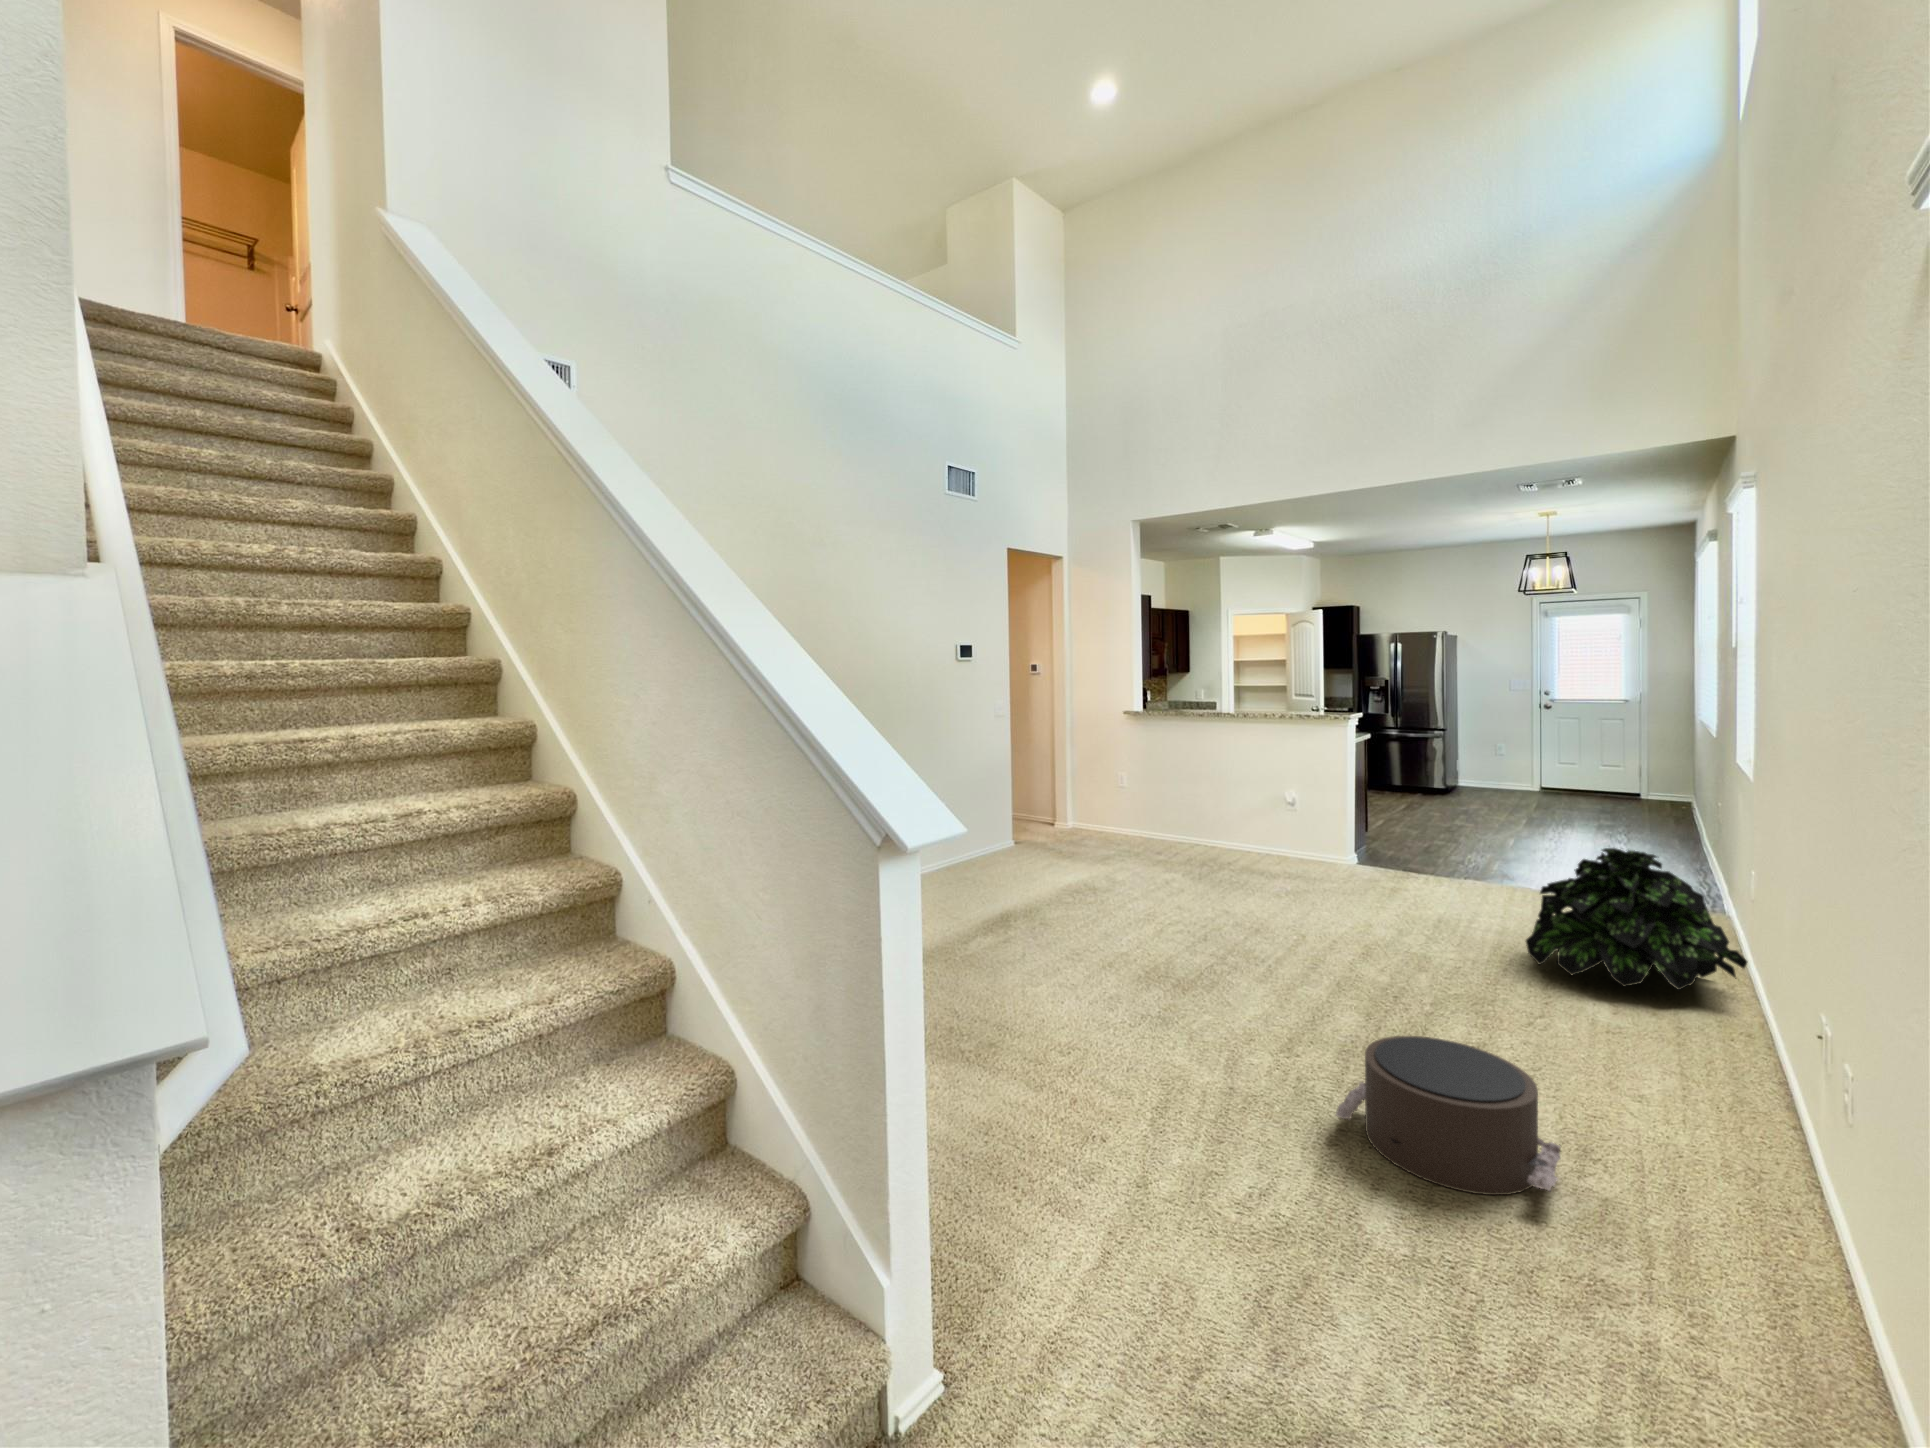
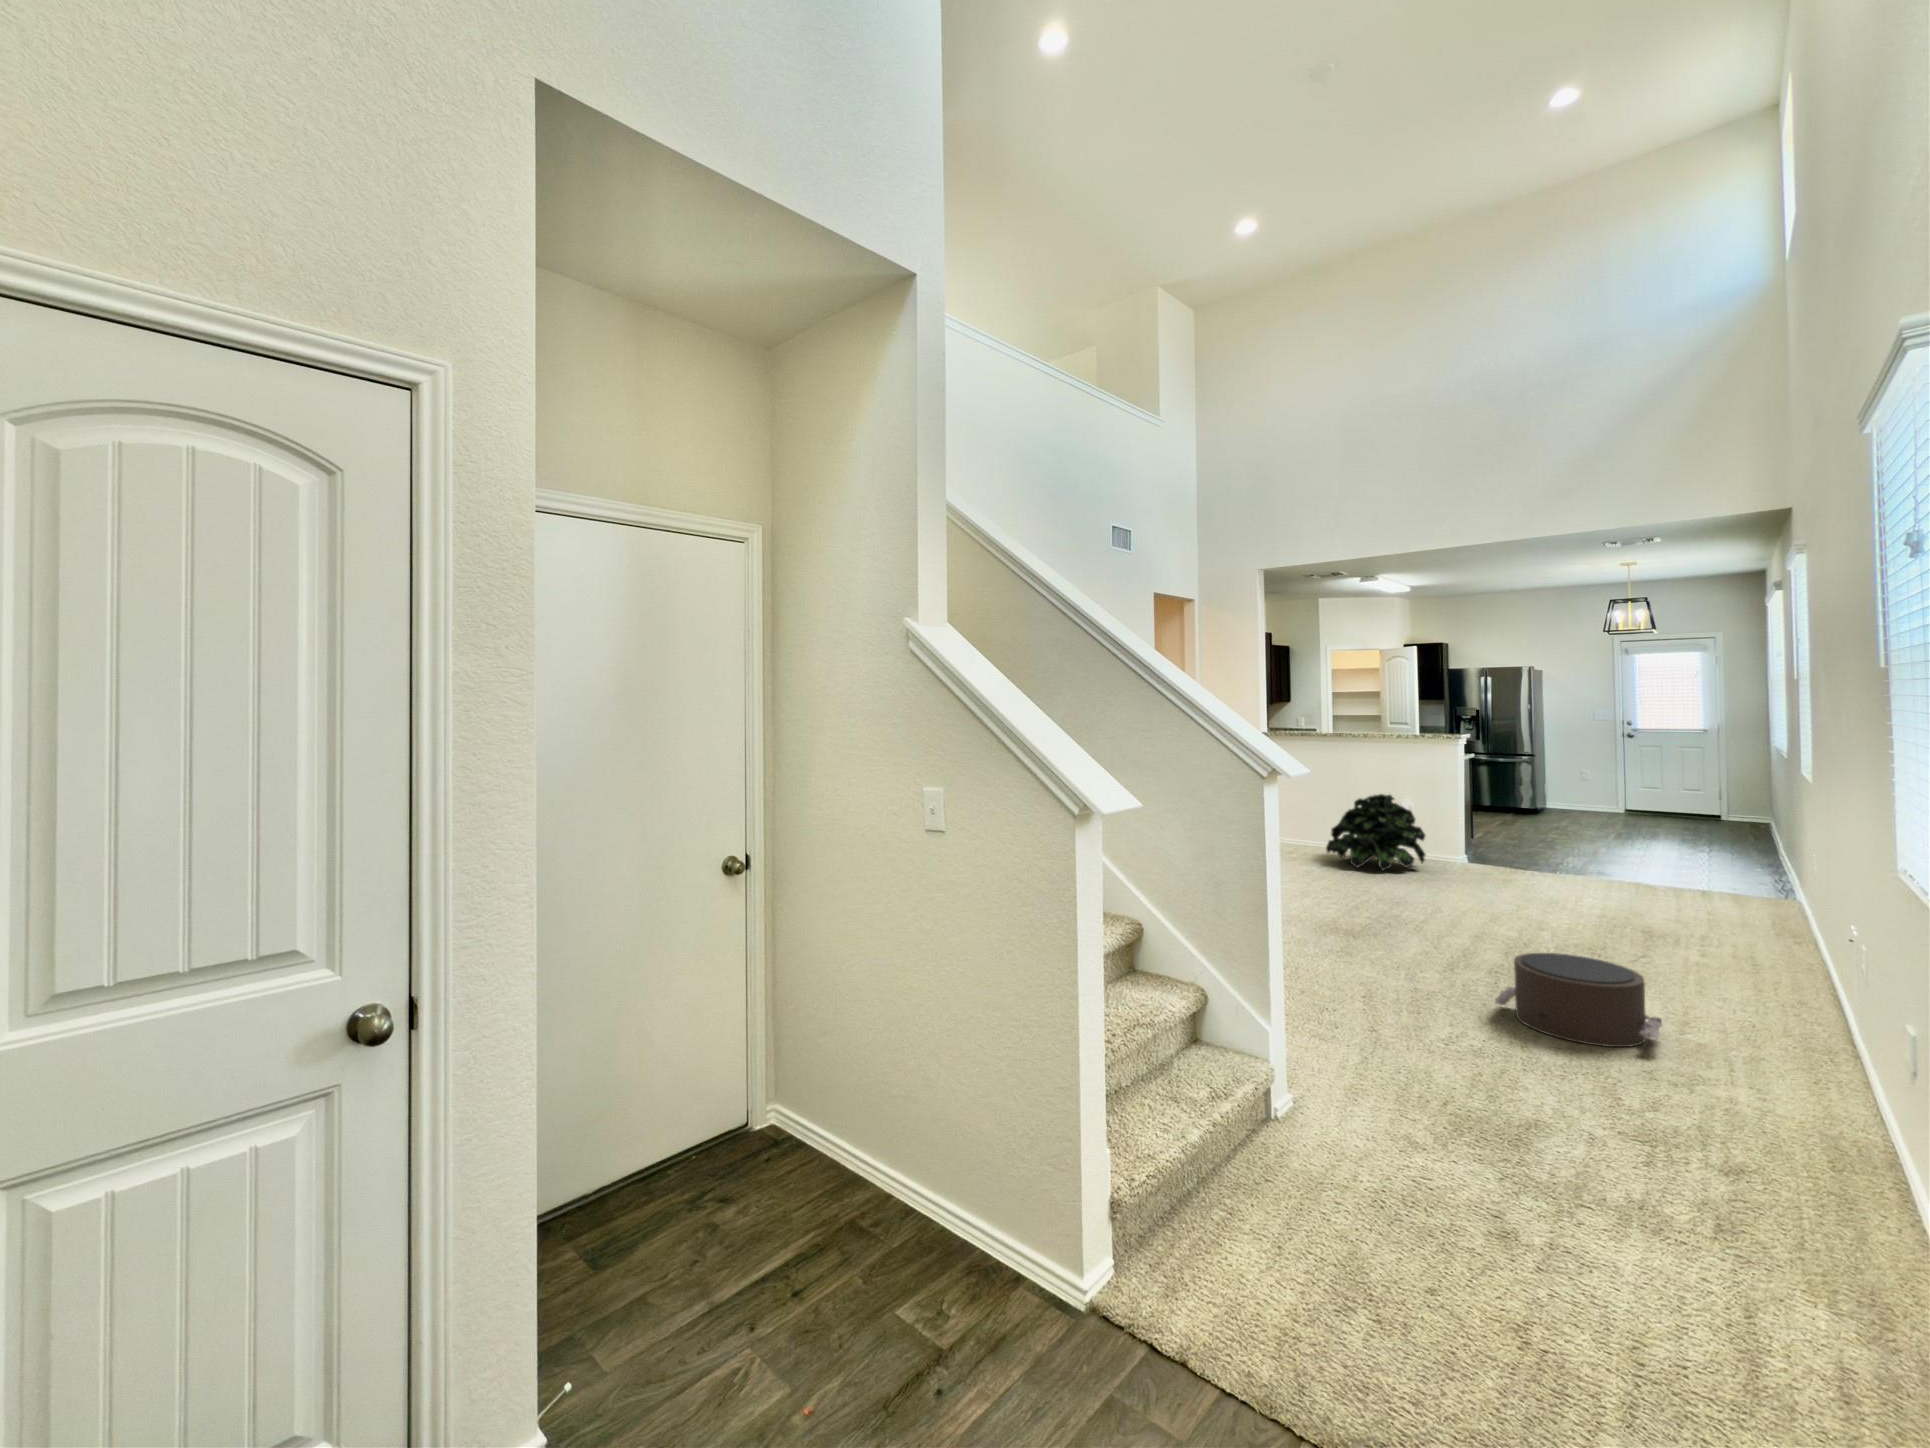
potted plant: present [1526,848,1747,990] -> present [1326,794,1425,870]

